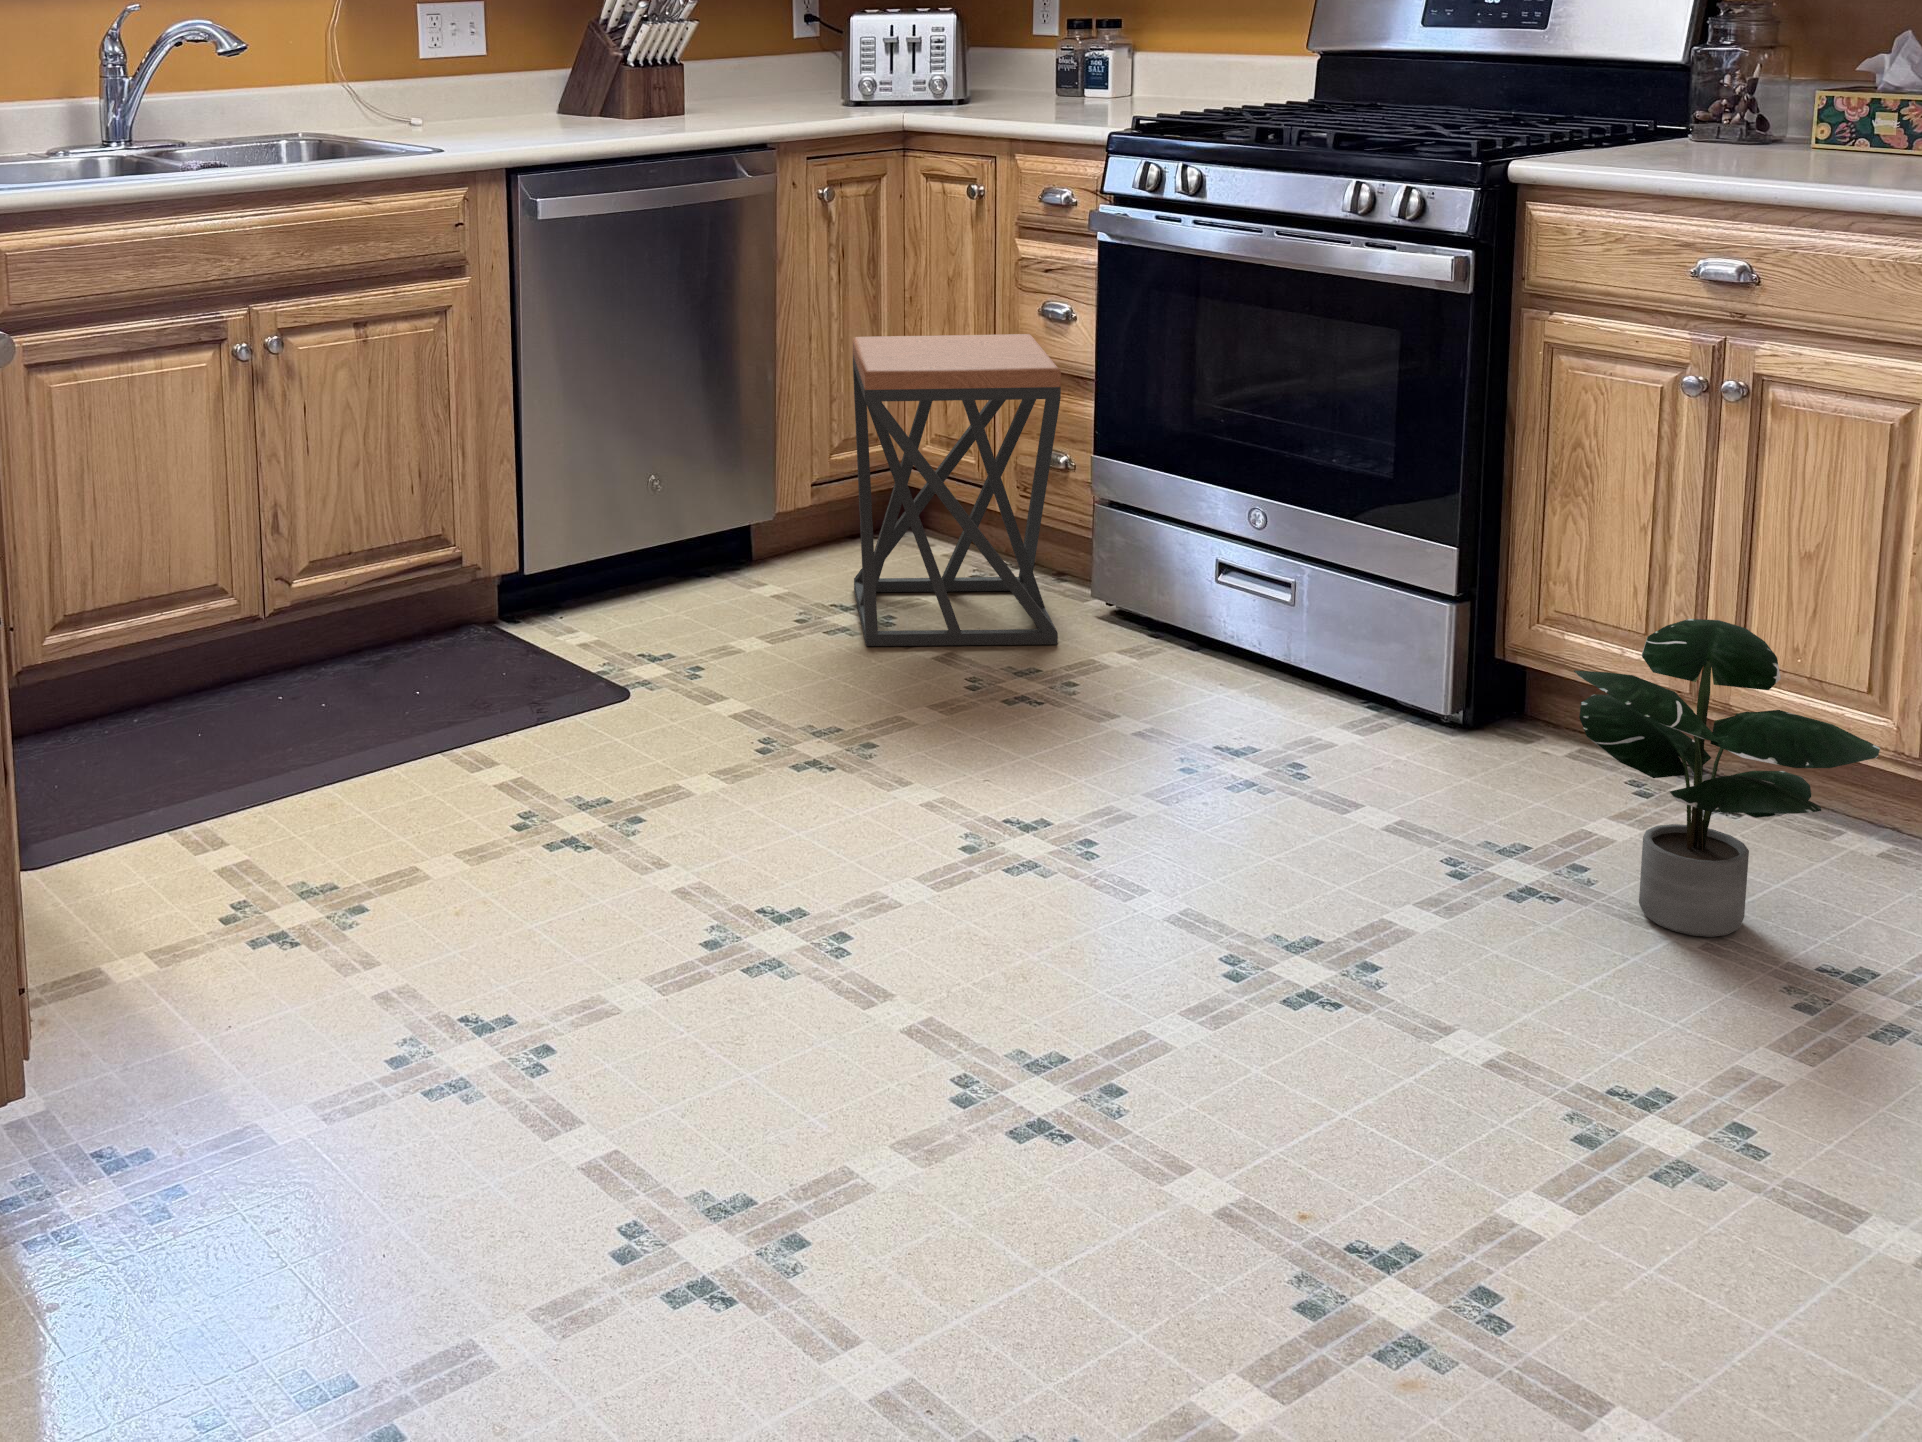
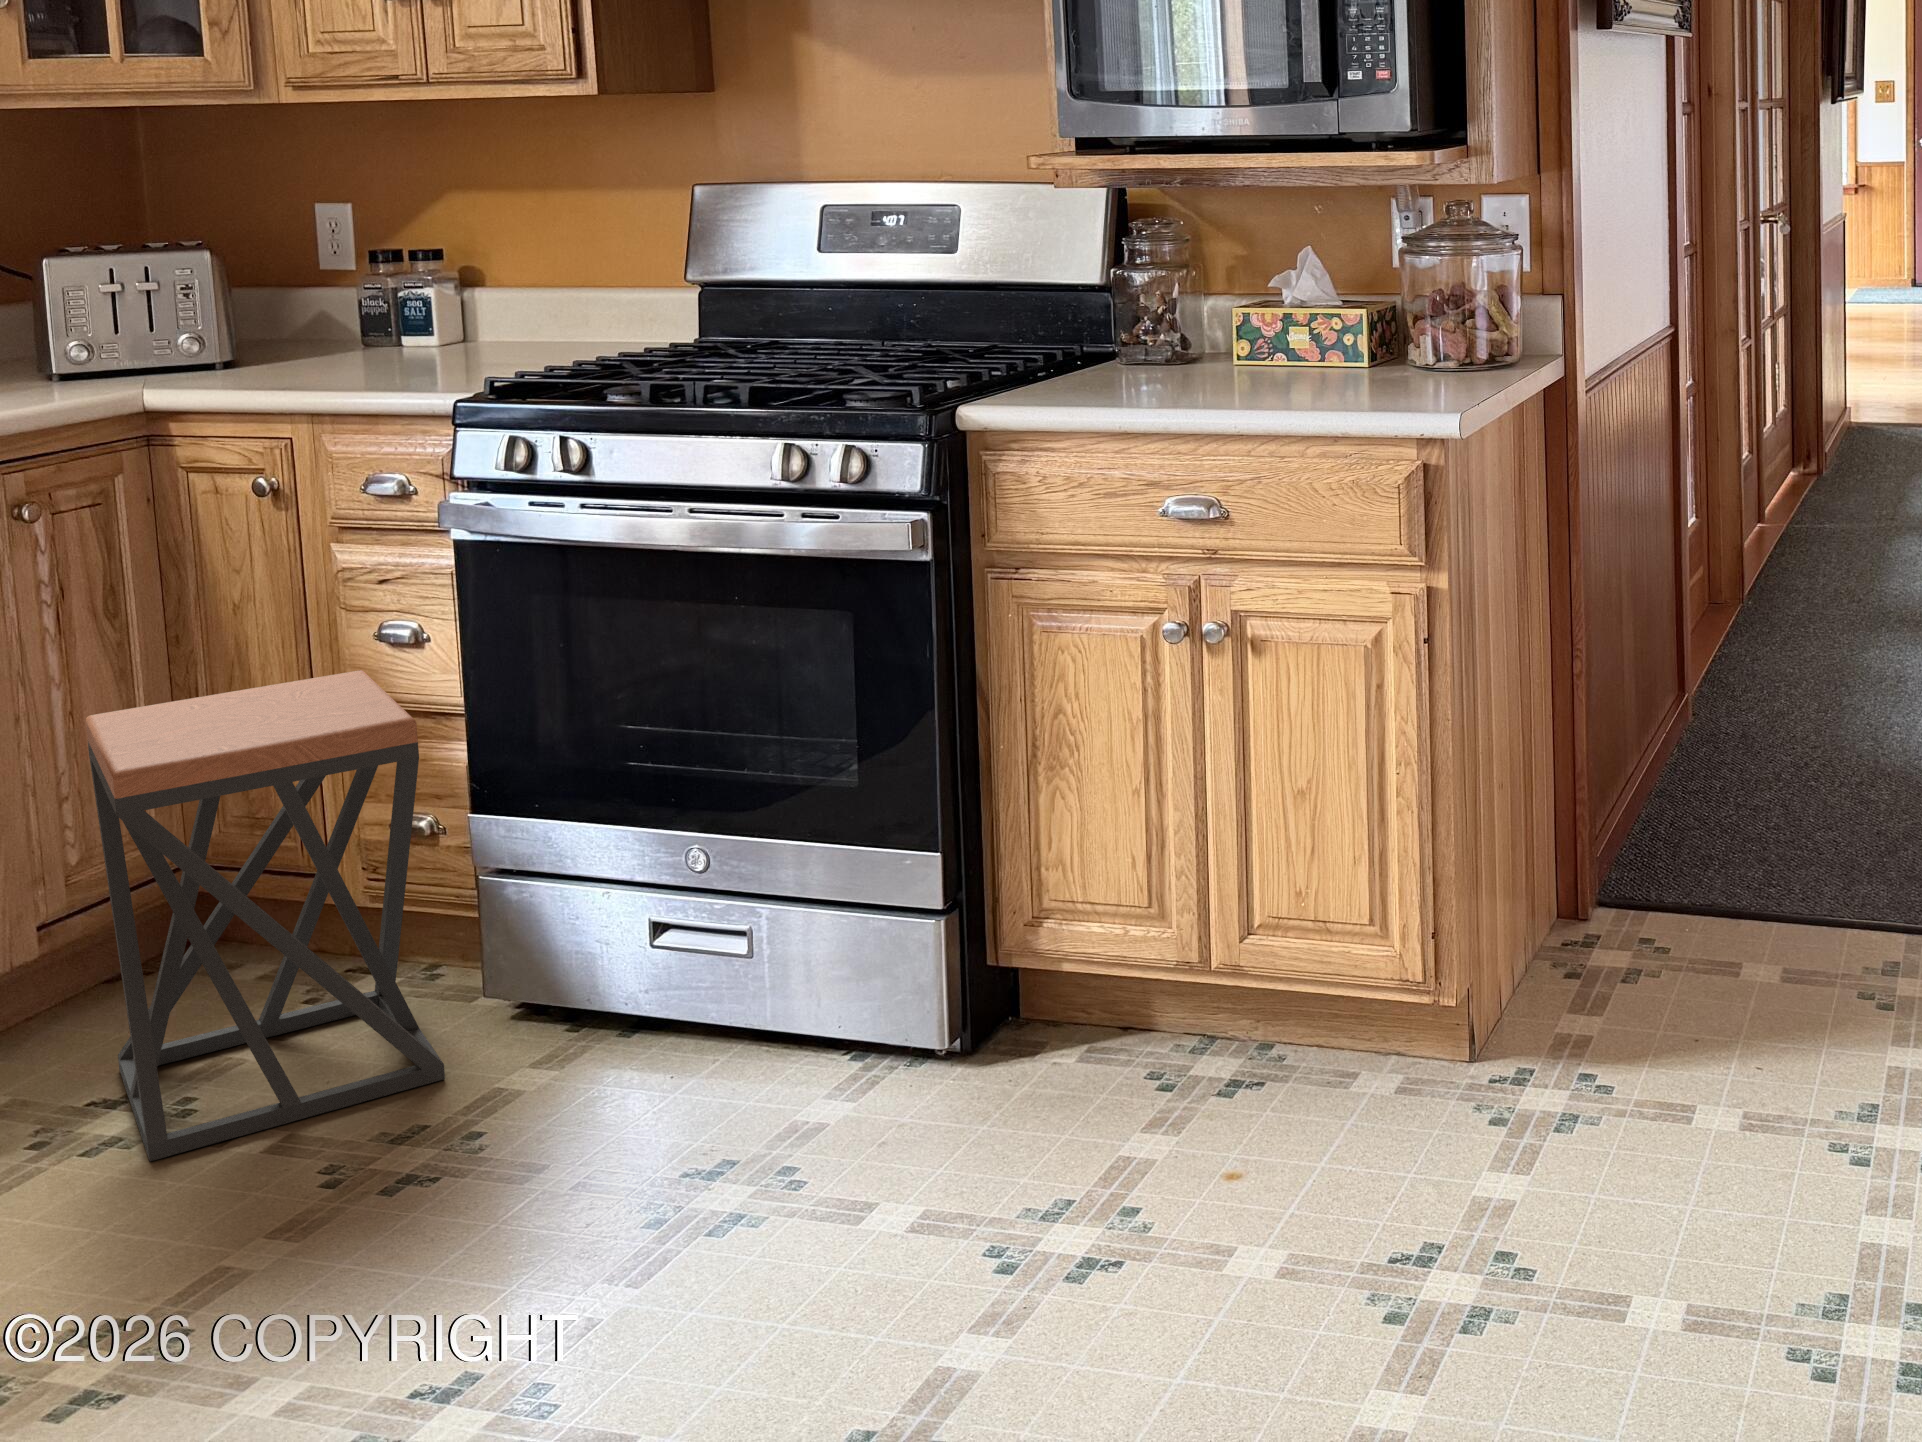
potted plant: present [1574,619,1880,937] -> none [1114,893,1416,1260]

